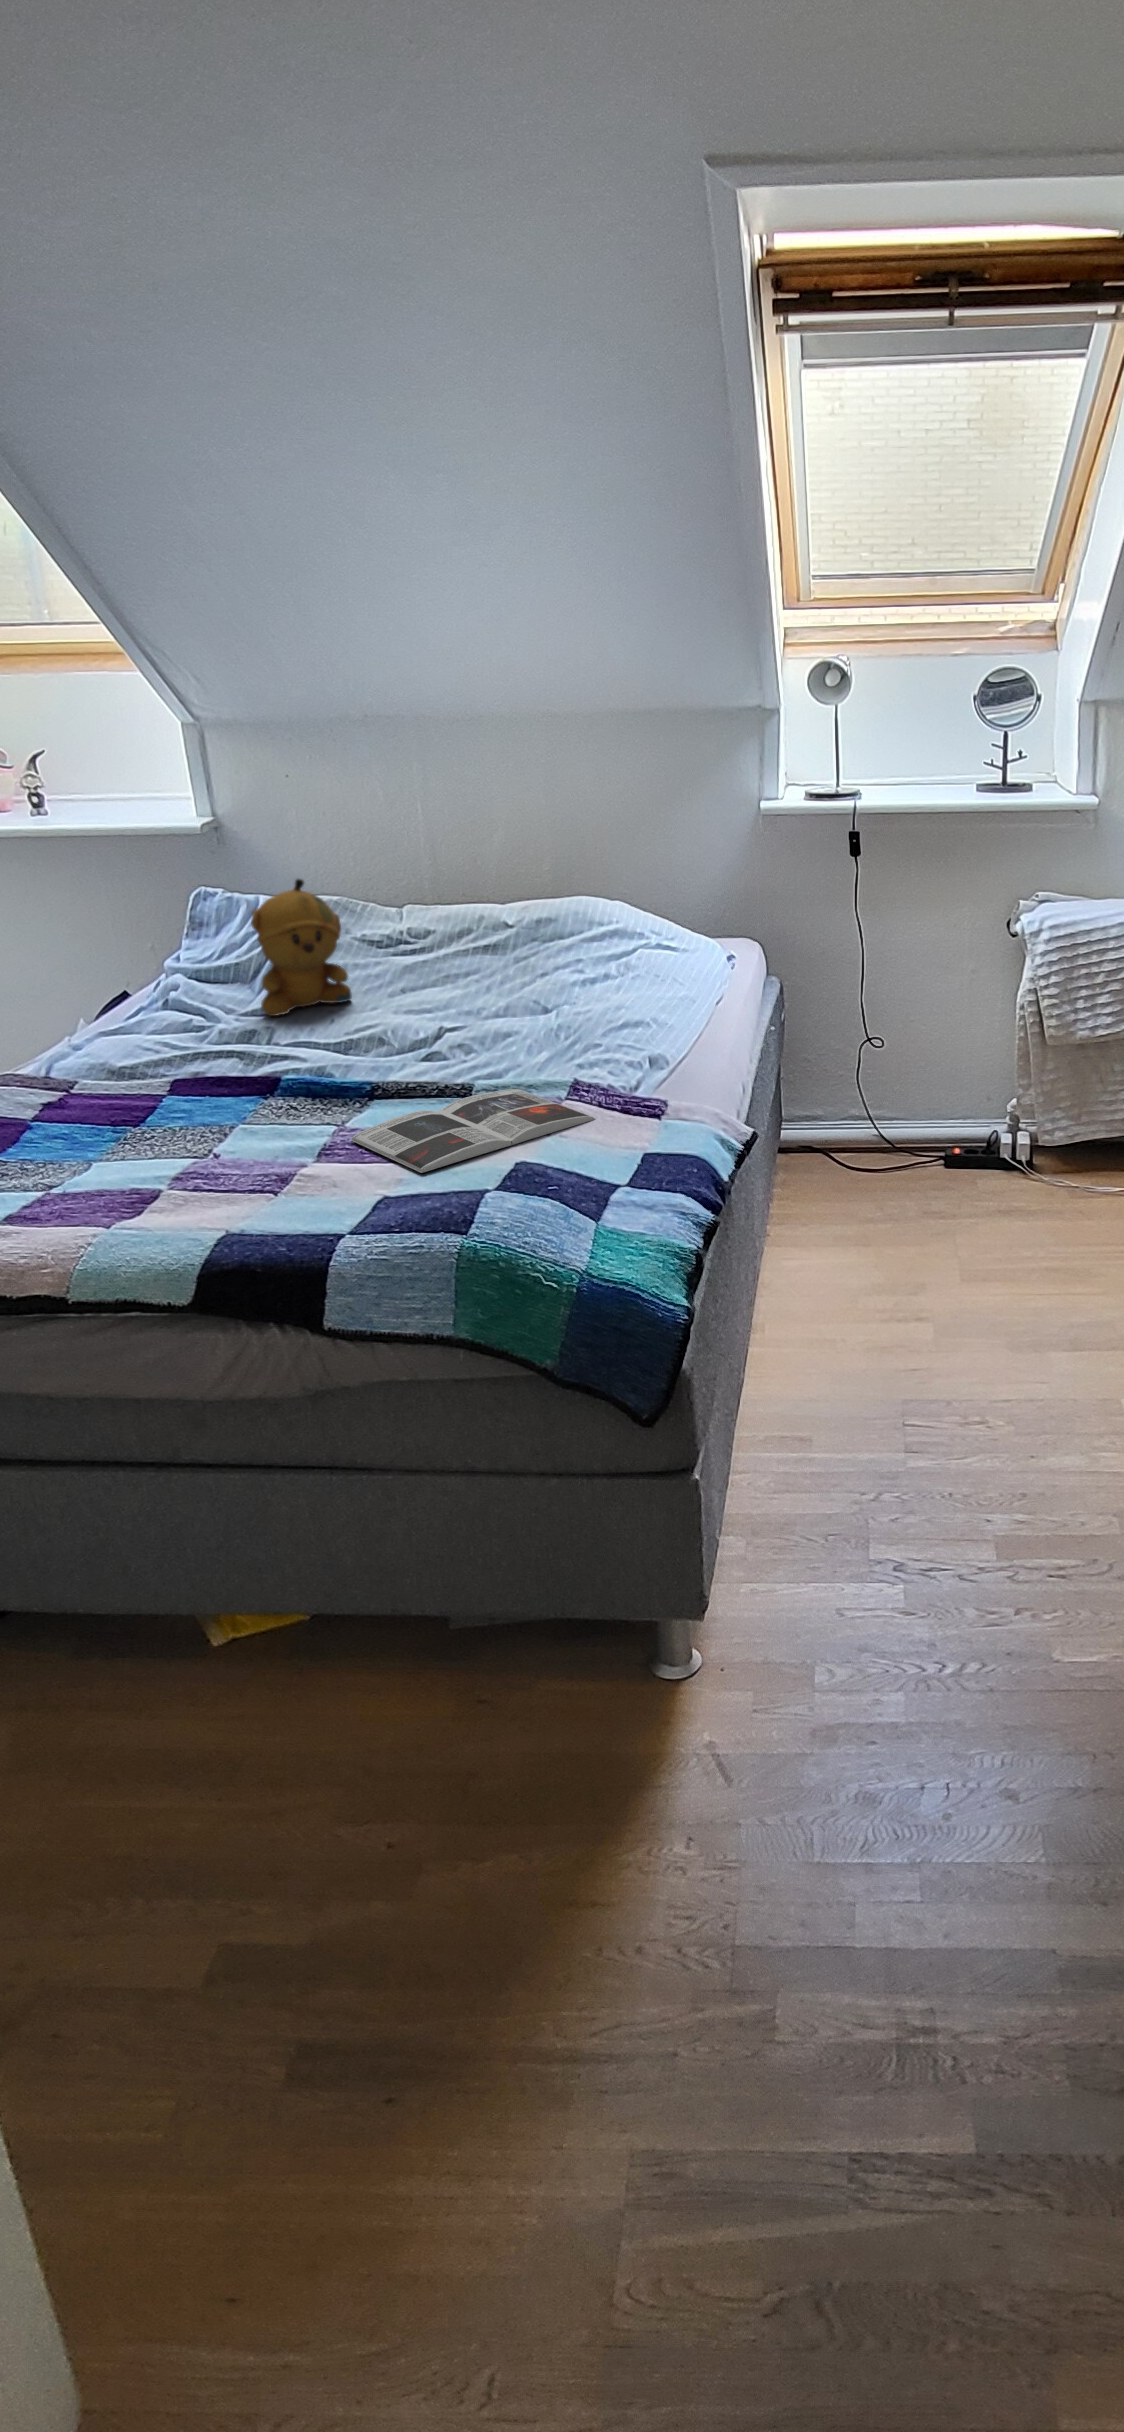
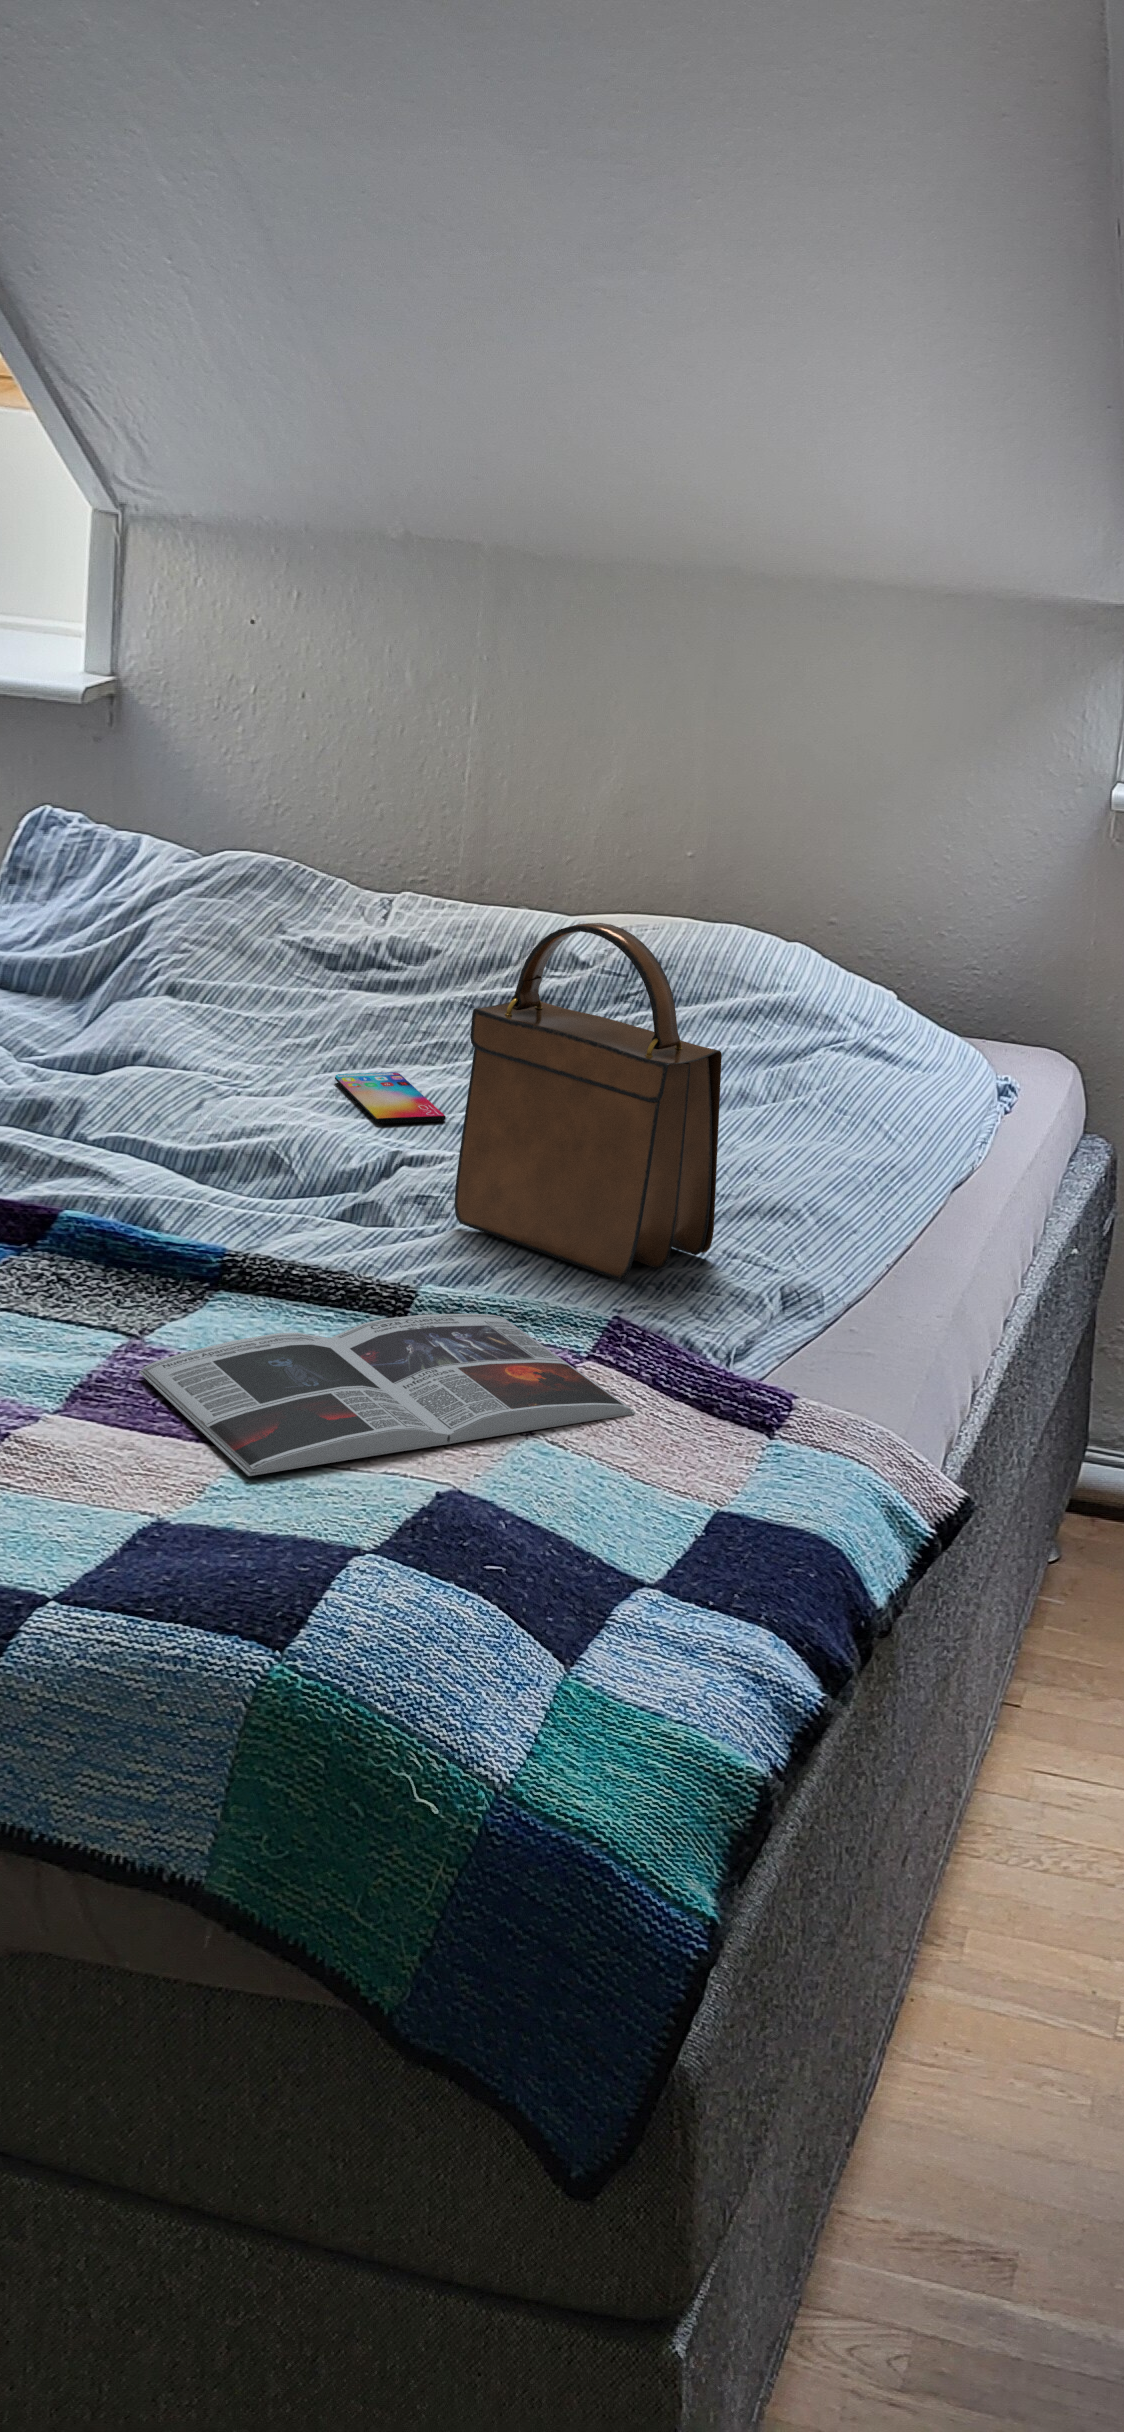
stuffed bear: present [251,879,352,1016] -> none [78,824,258,1076]
handbag: none [473,894,611,1066] -> present [455,923,722,1281]
smartphone: none [398,992,461,1016] -> present [335,1072,446,1124]

